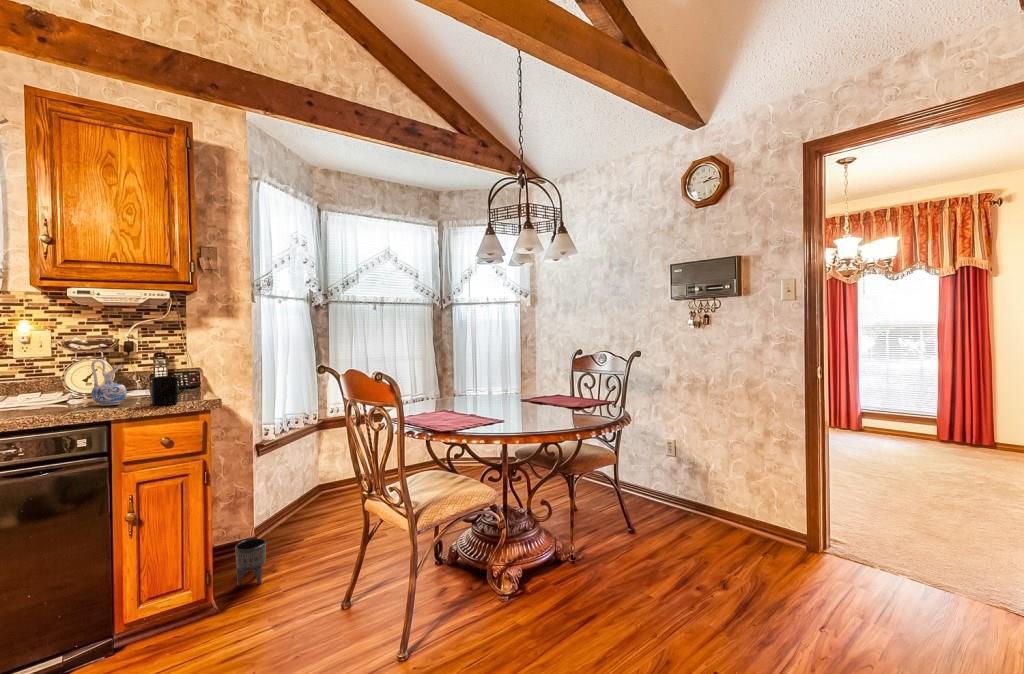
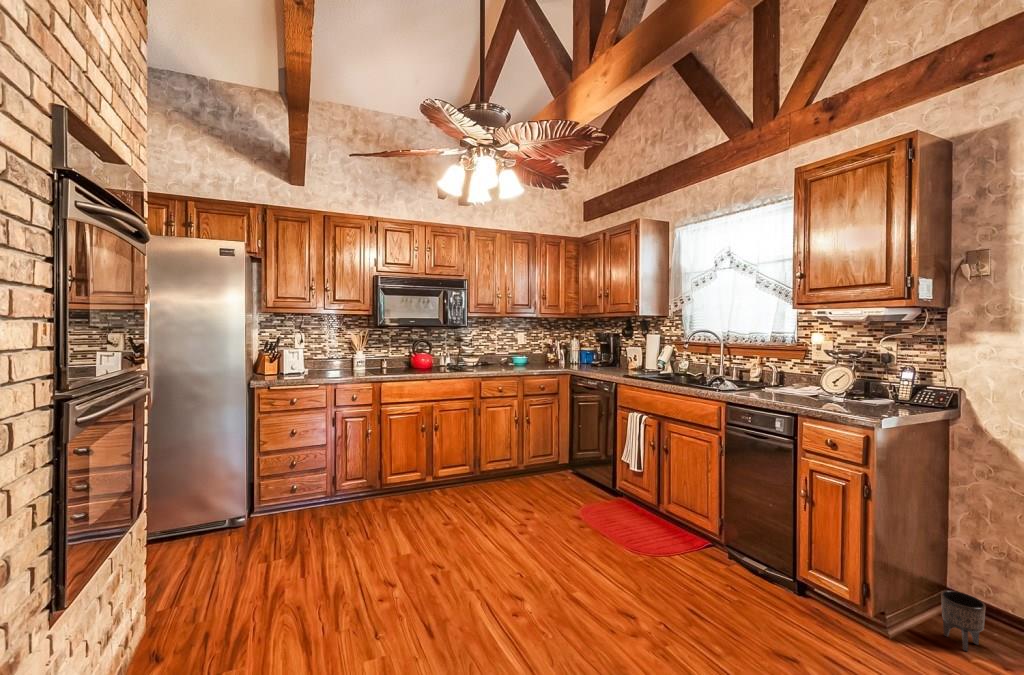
ceramic pitcher: present [91,359,127,406] -> none [808,368,834,406]
mug: present [151,376,186,405] -> none [842,387,869,415]

